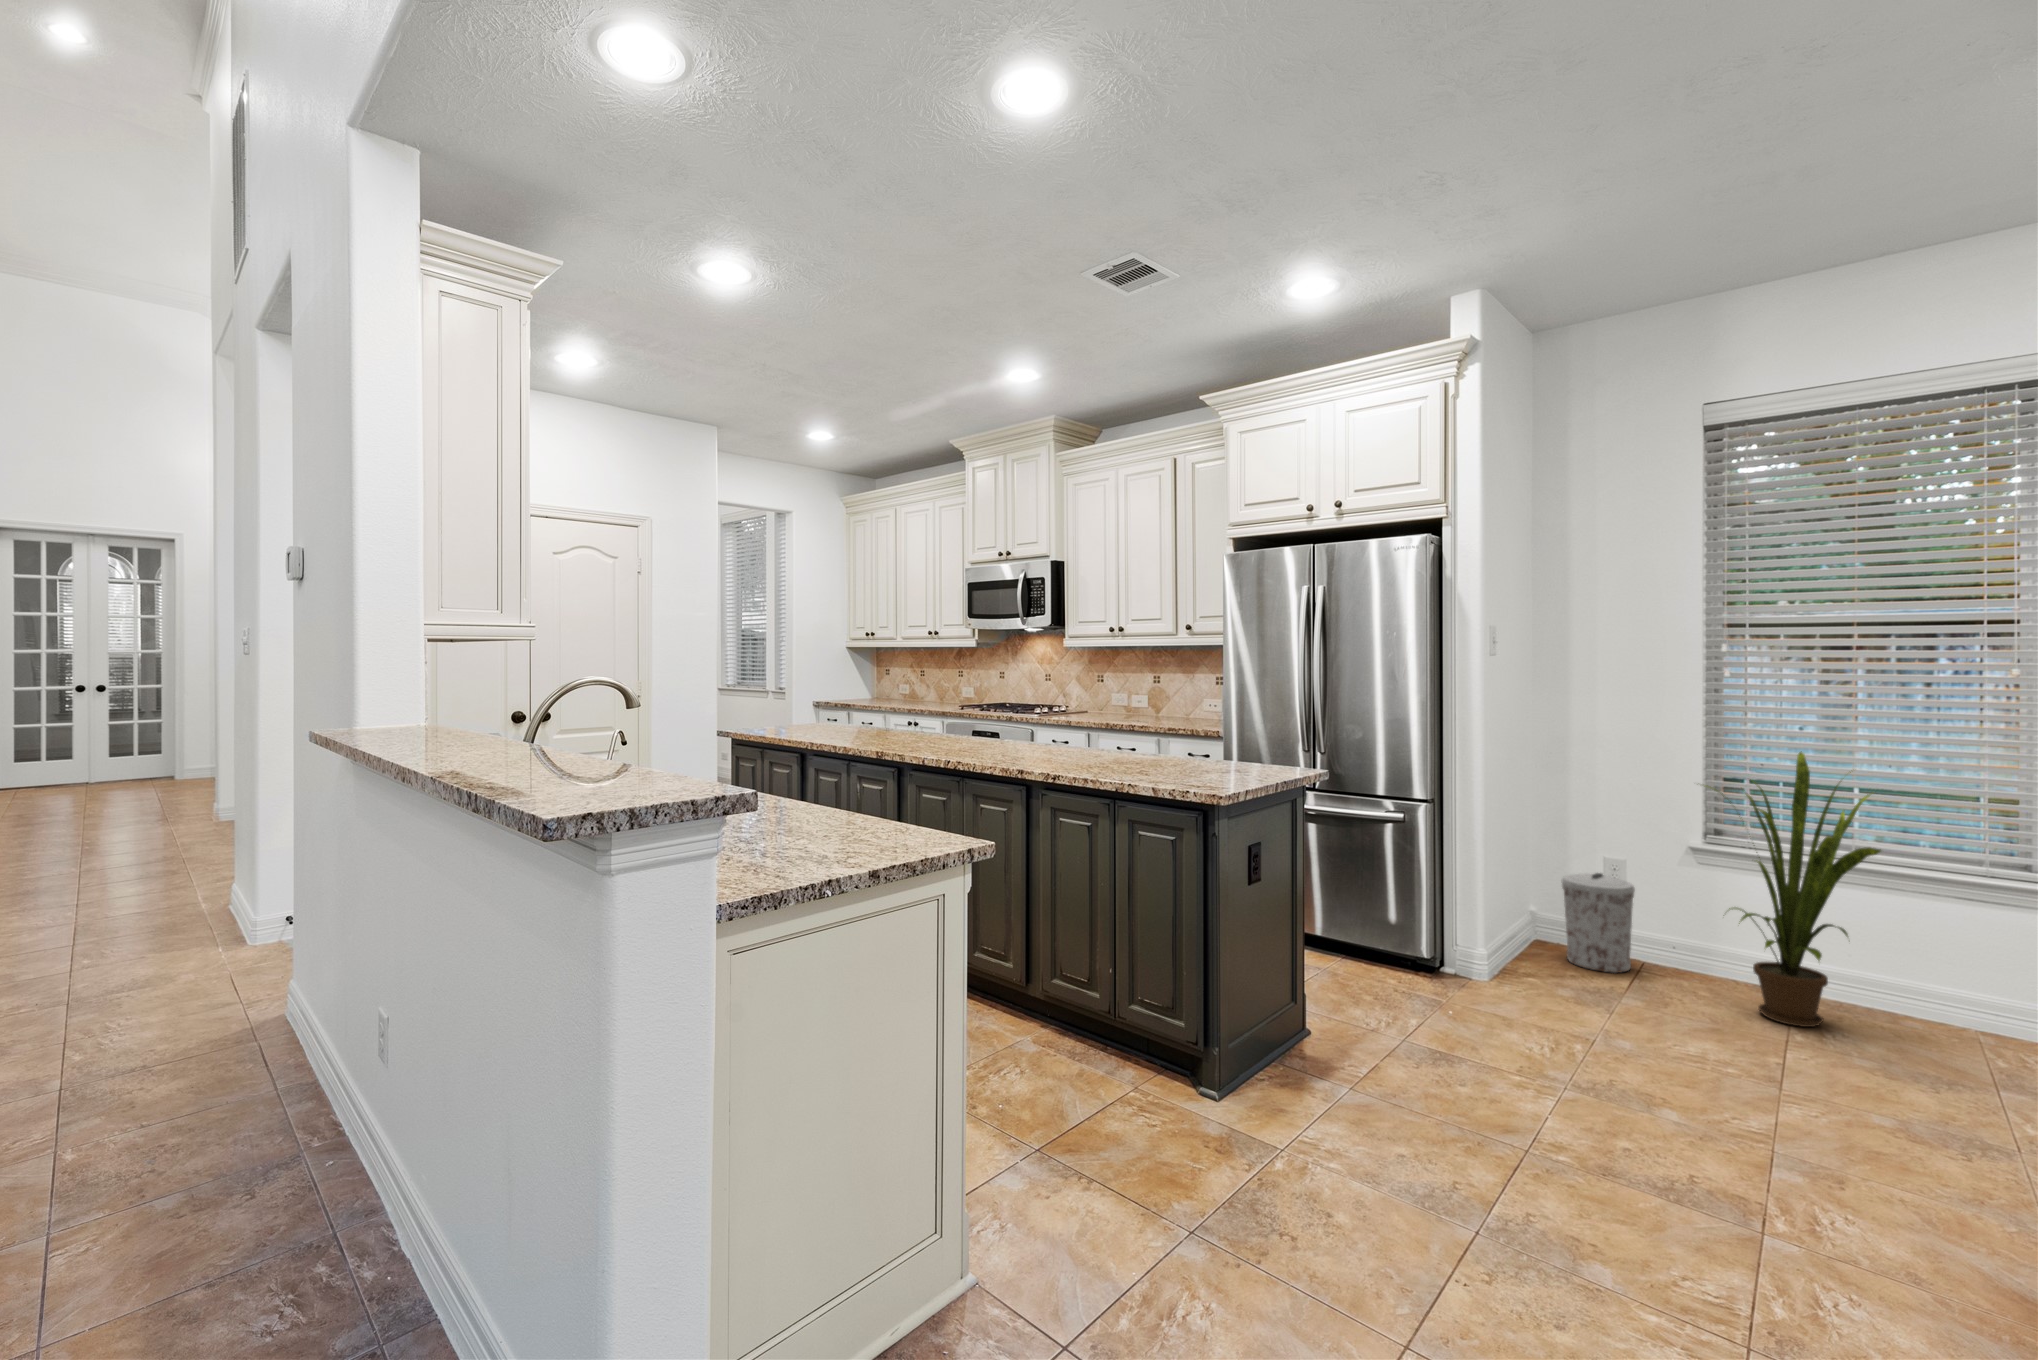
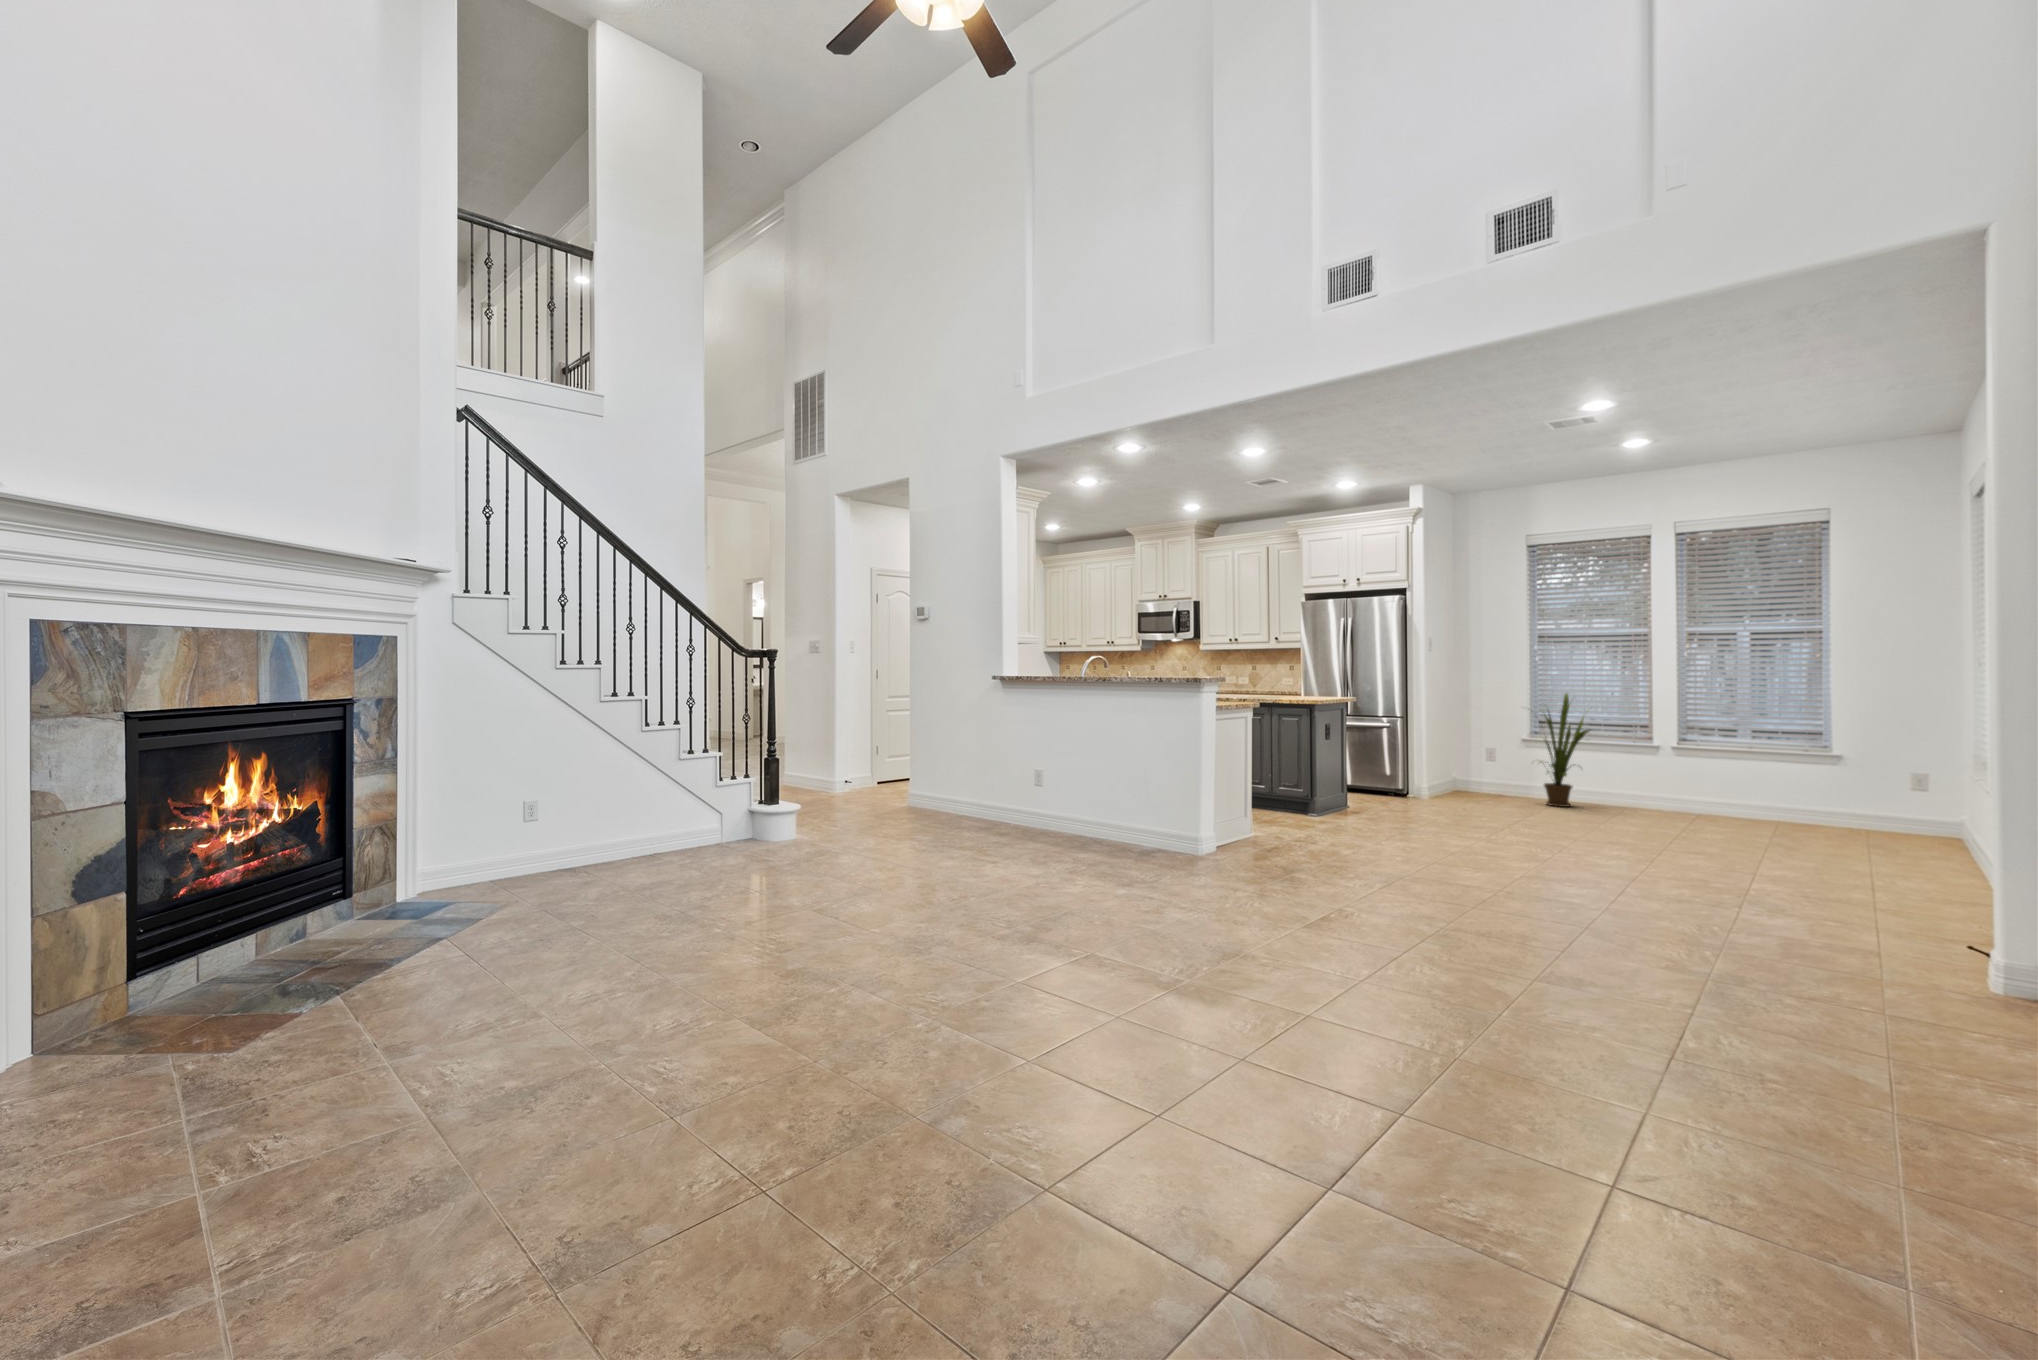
trash can: present [1561,873,1635,973] -> none [1466,753,1499,796]

